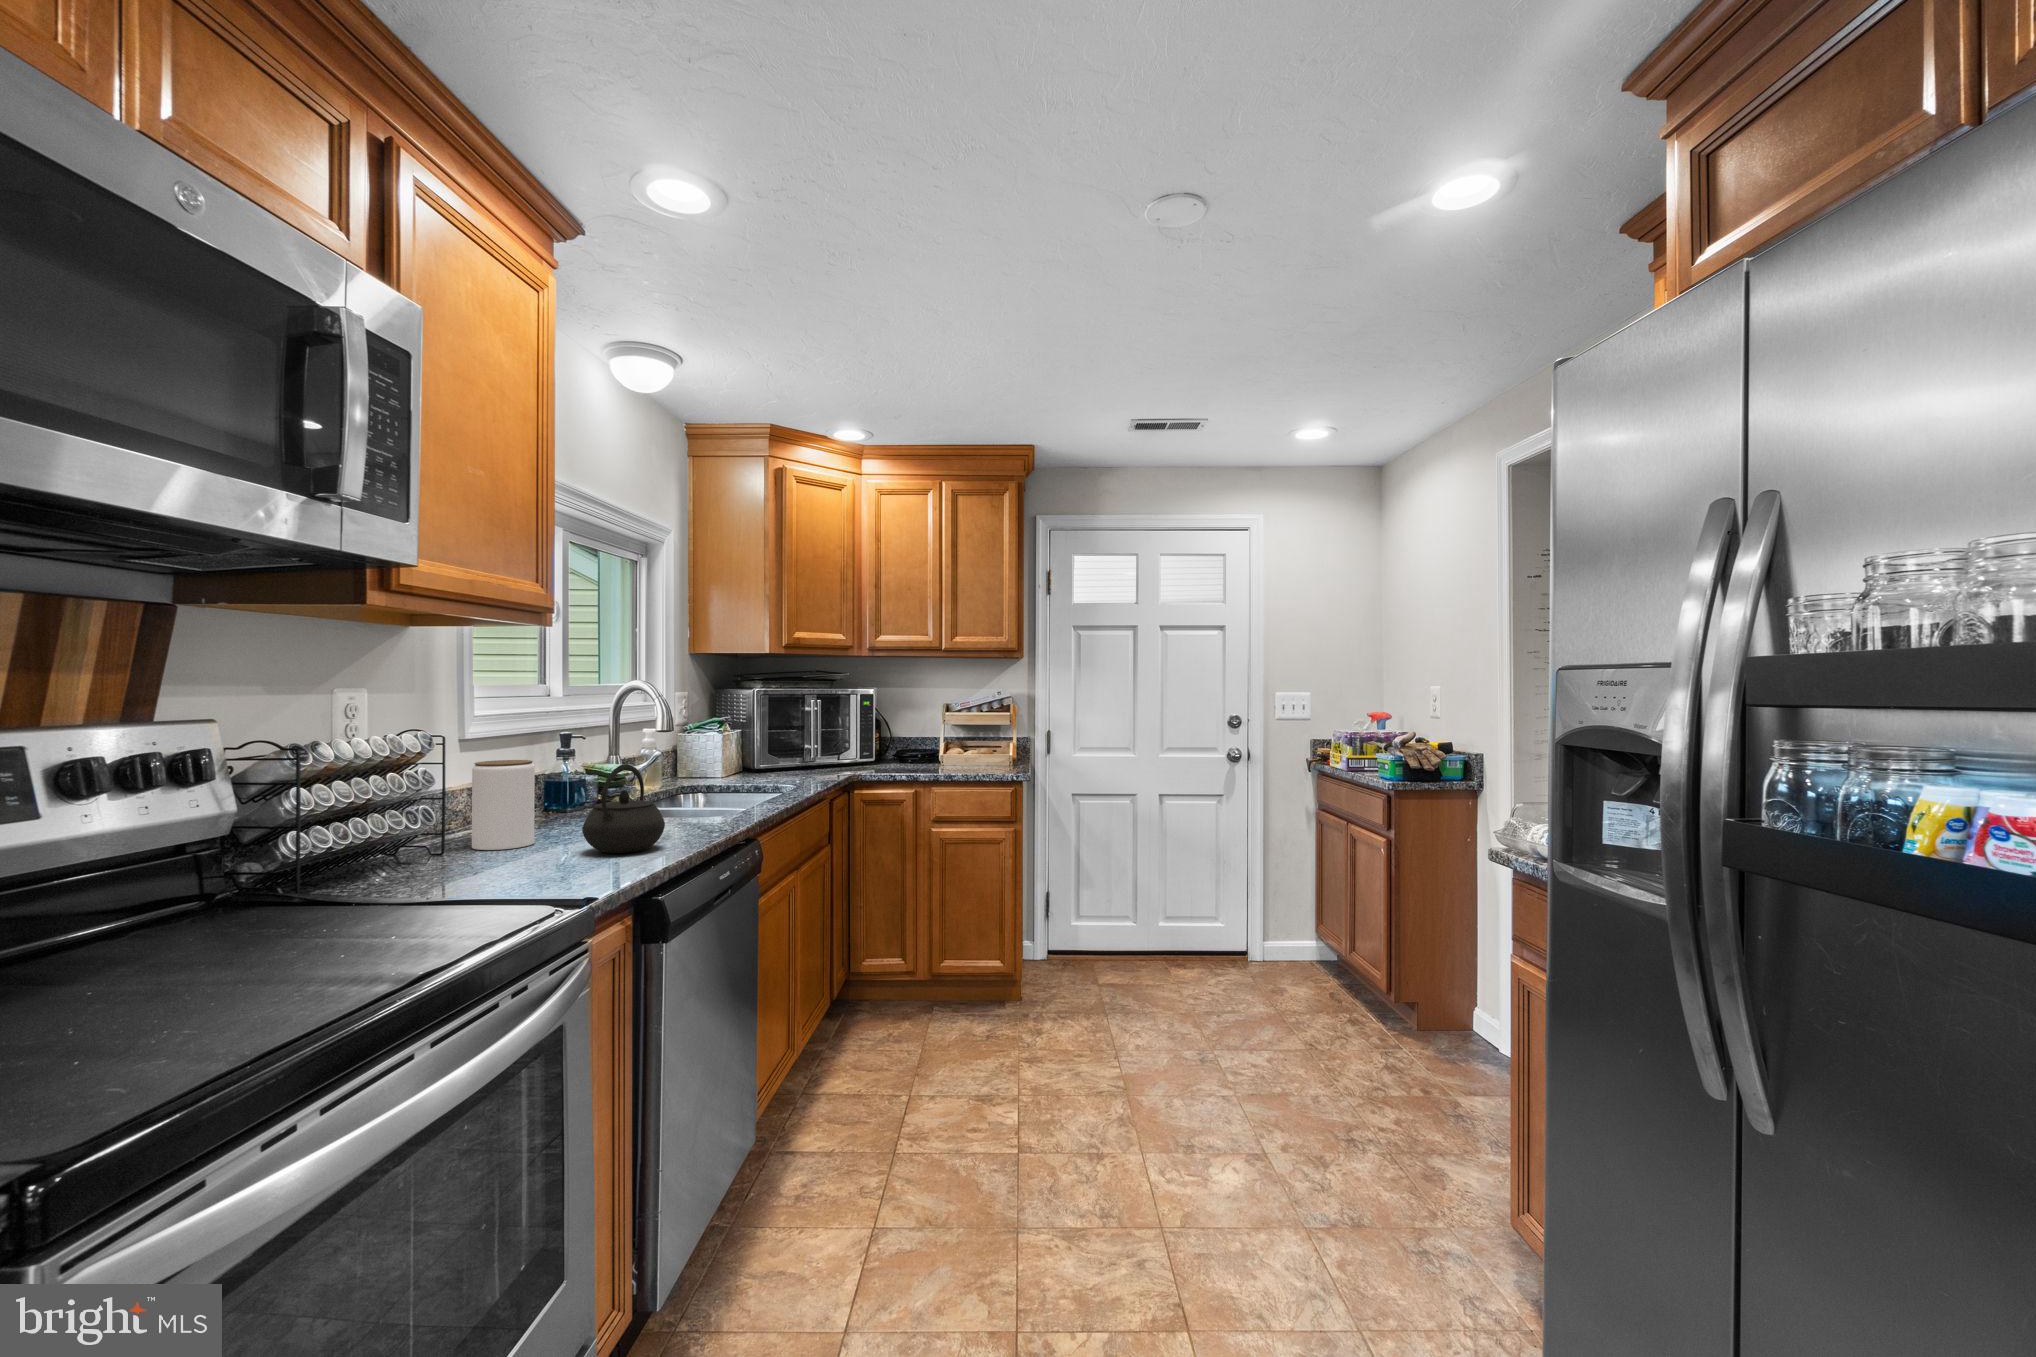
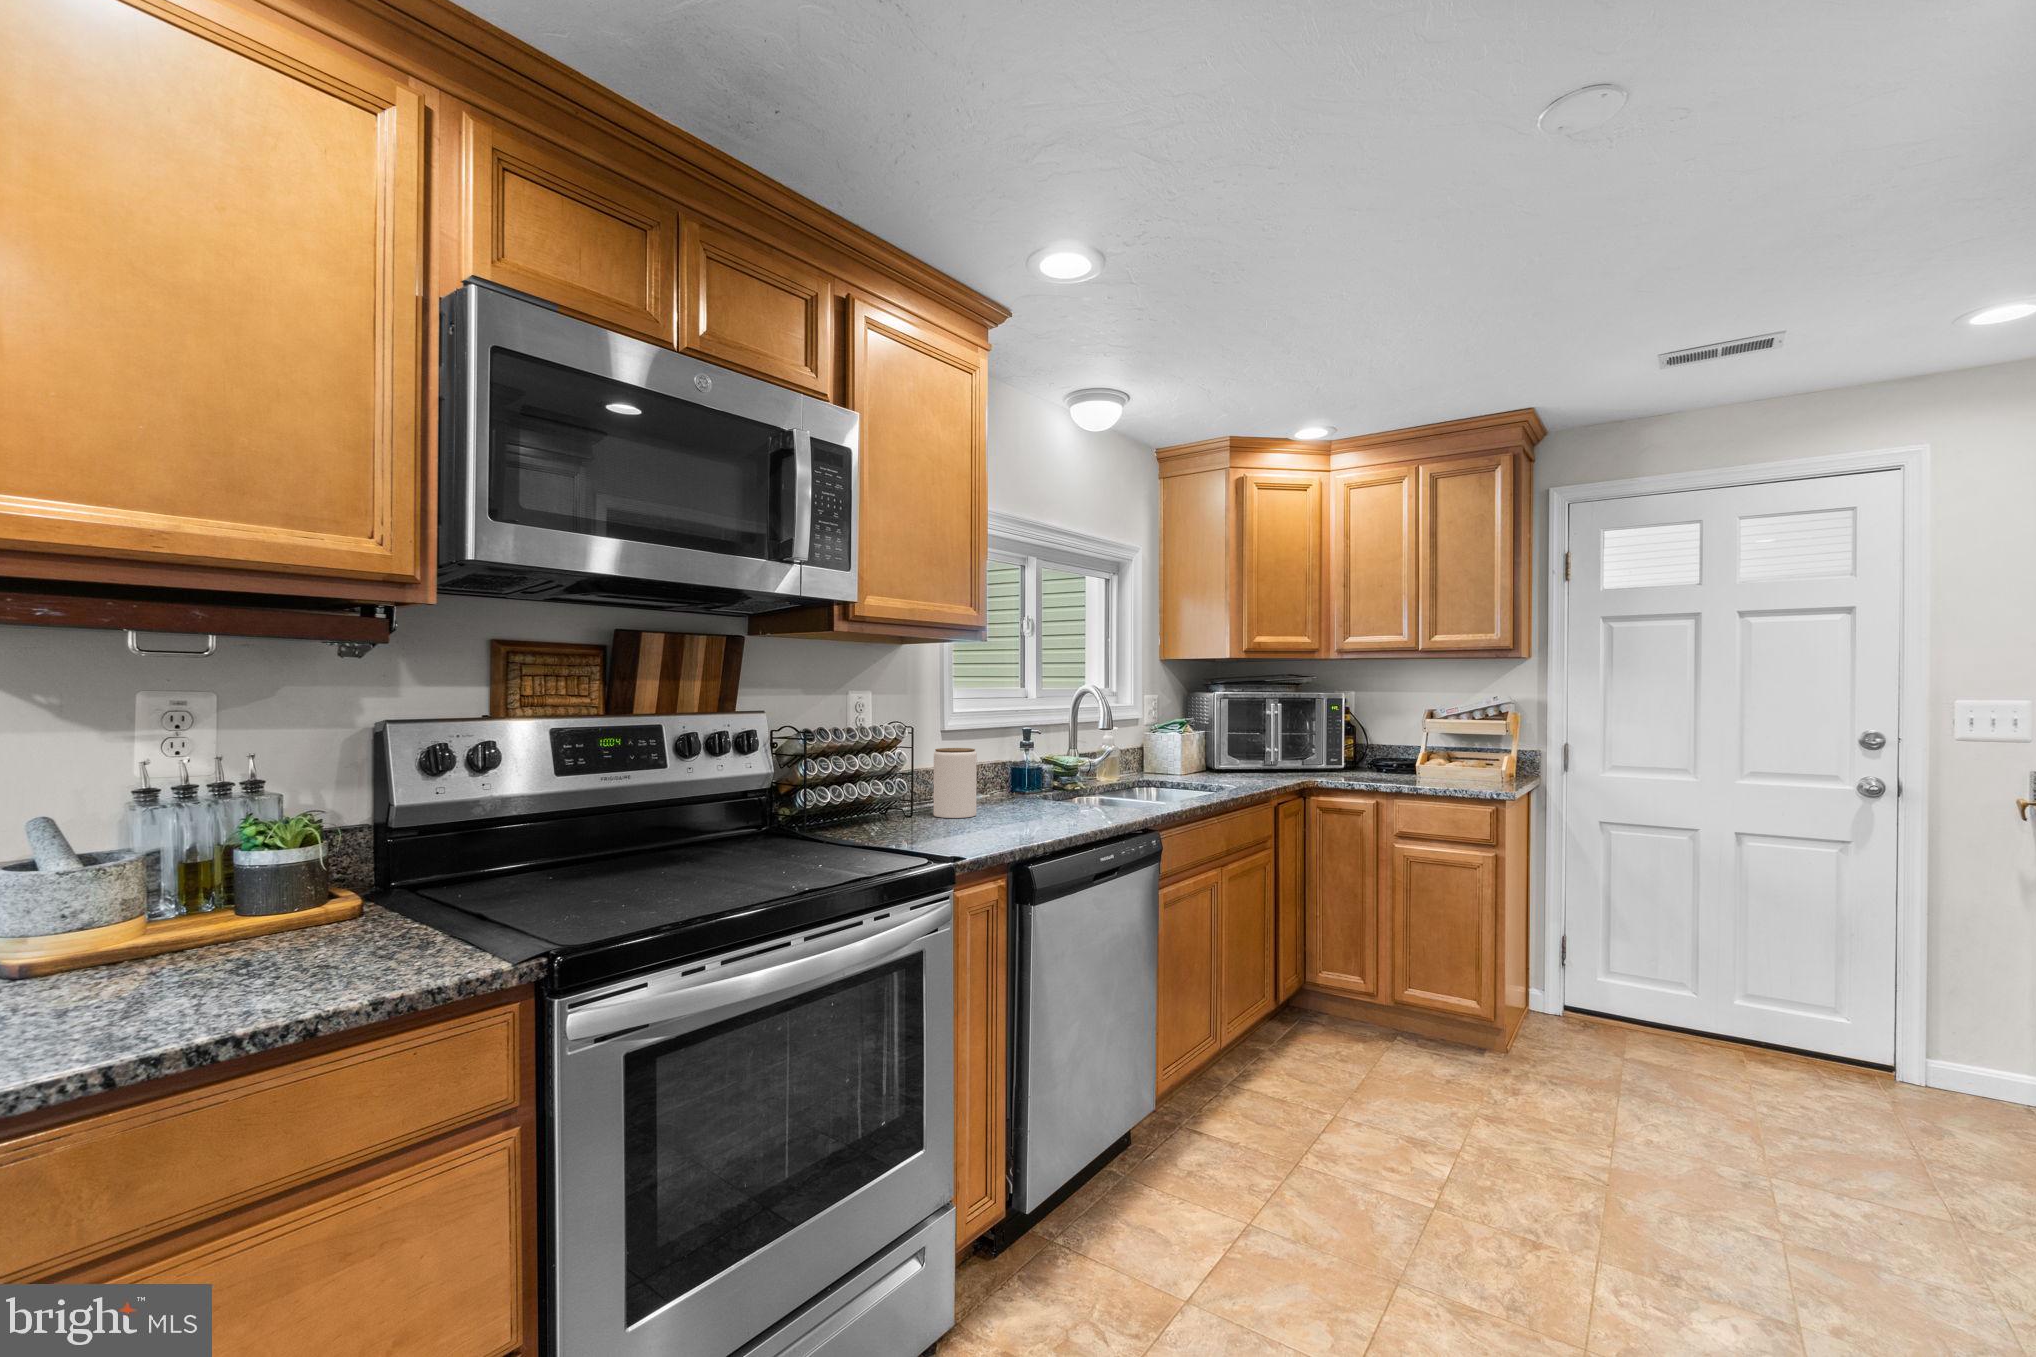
kettle: present [582,764,665,853] -> none [997,755,1060,829]

